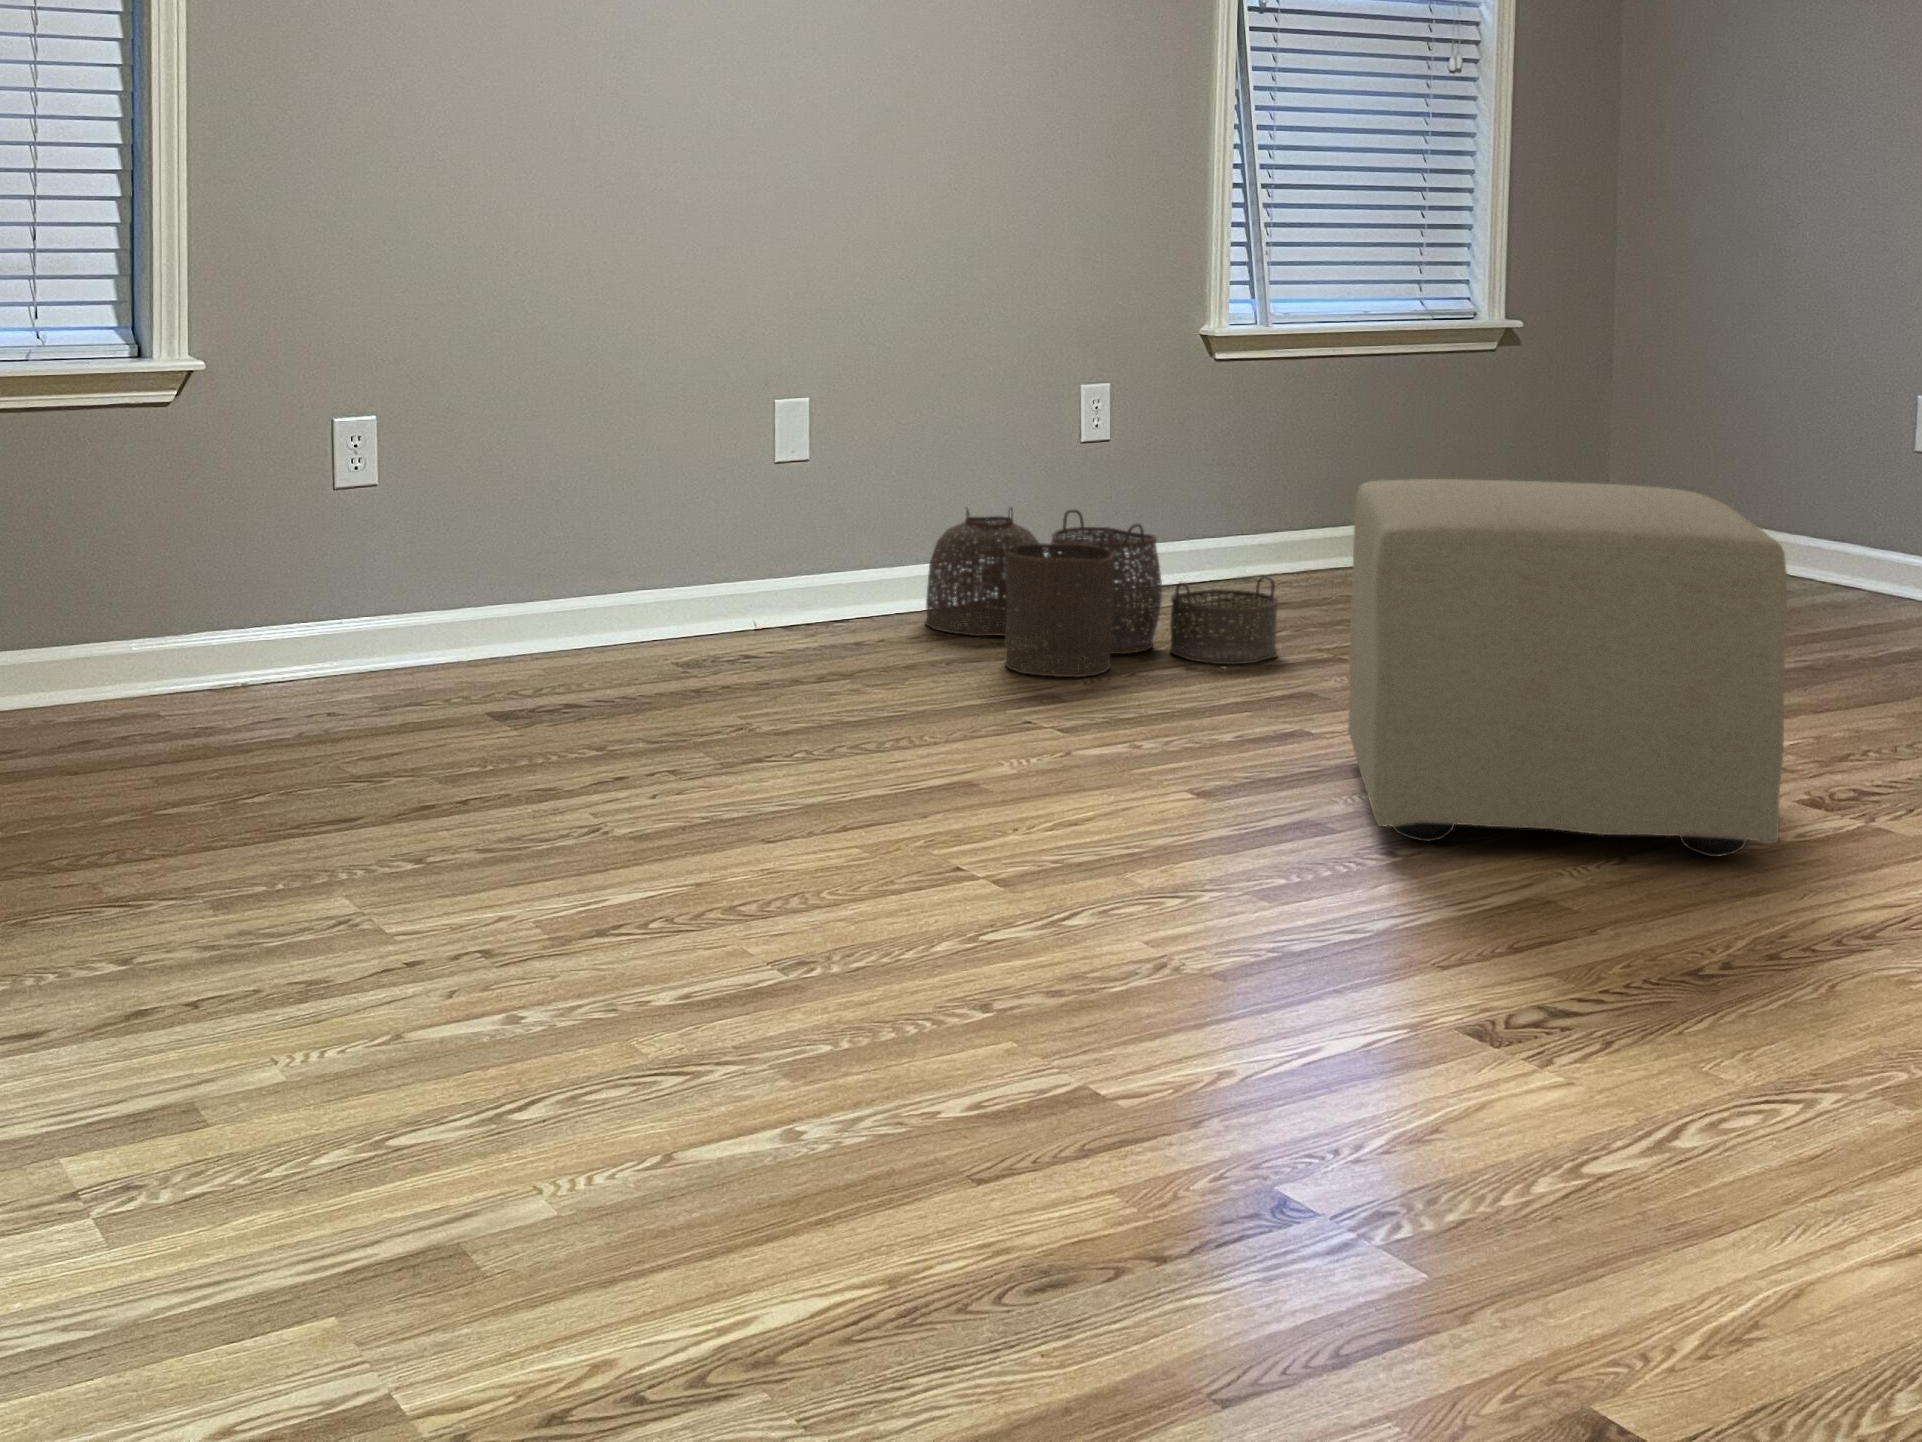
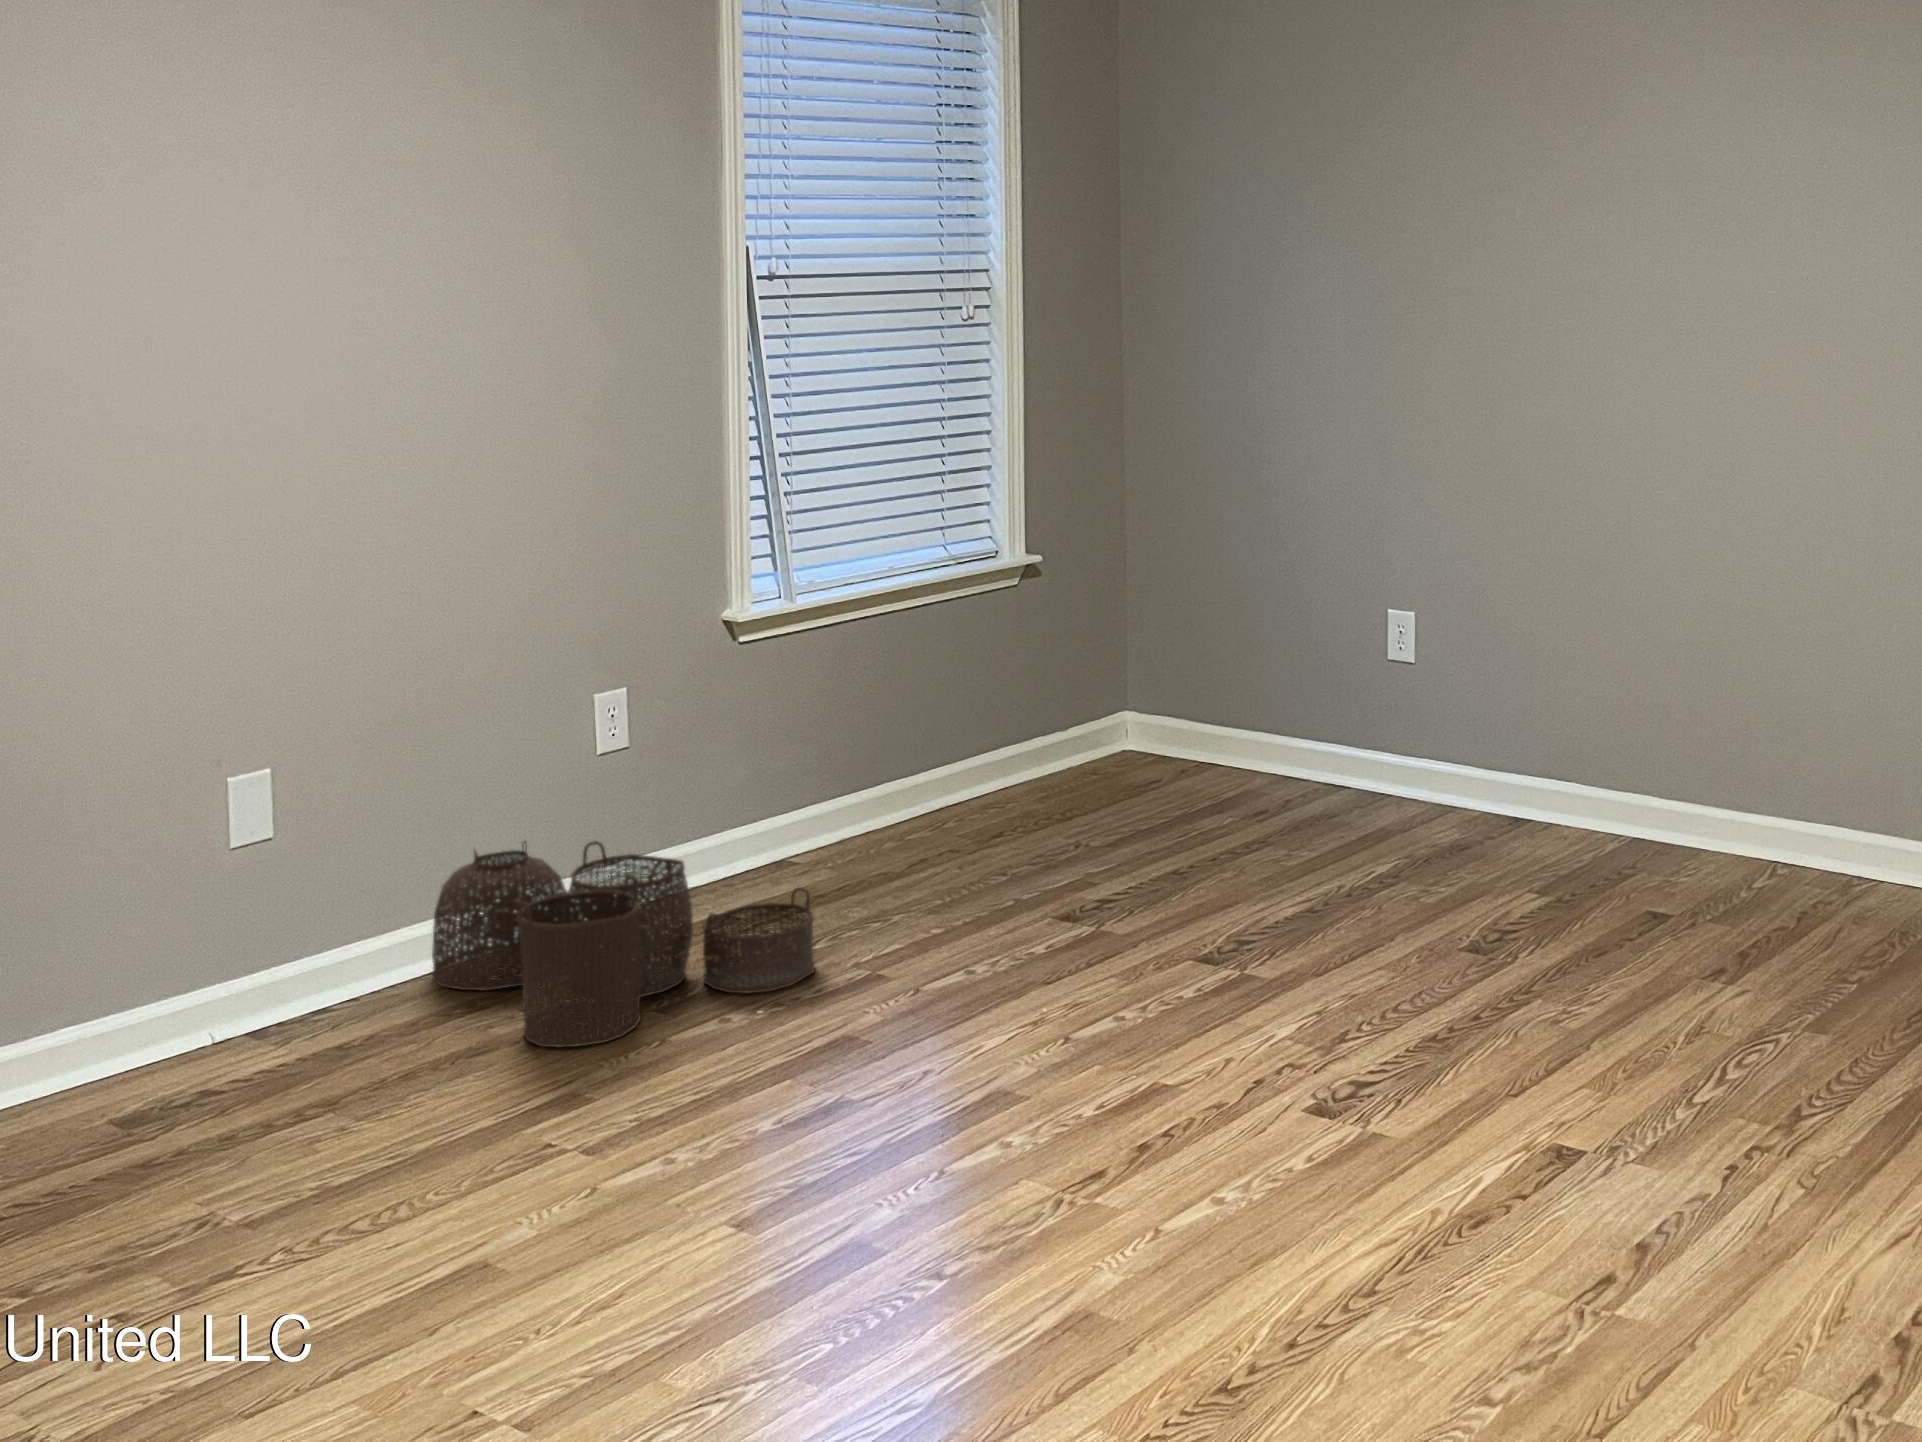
ottoman: present [1348,479,1787,857] -> none [884,823,1290,1245]

